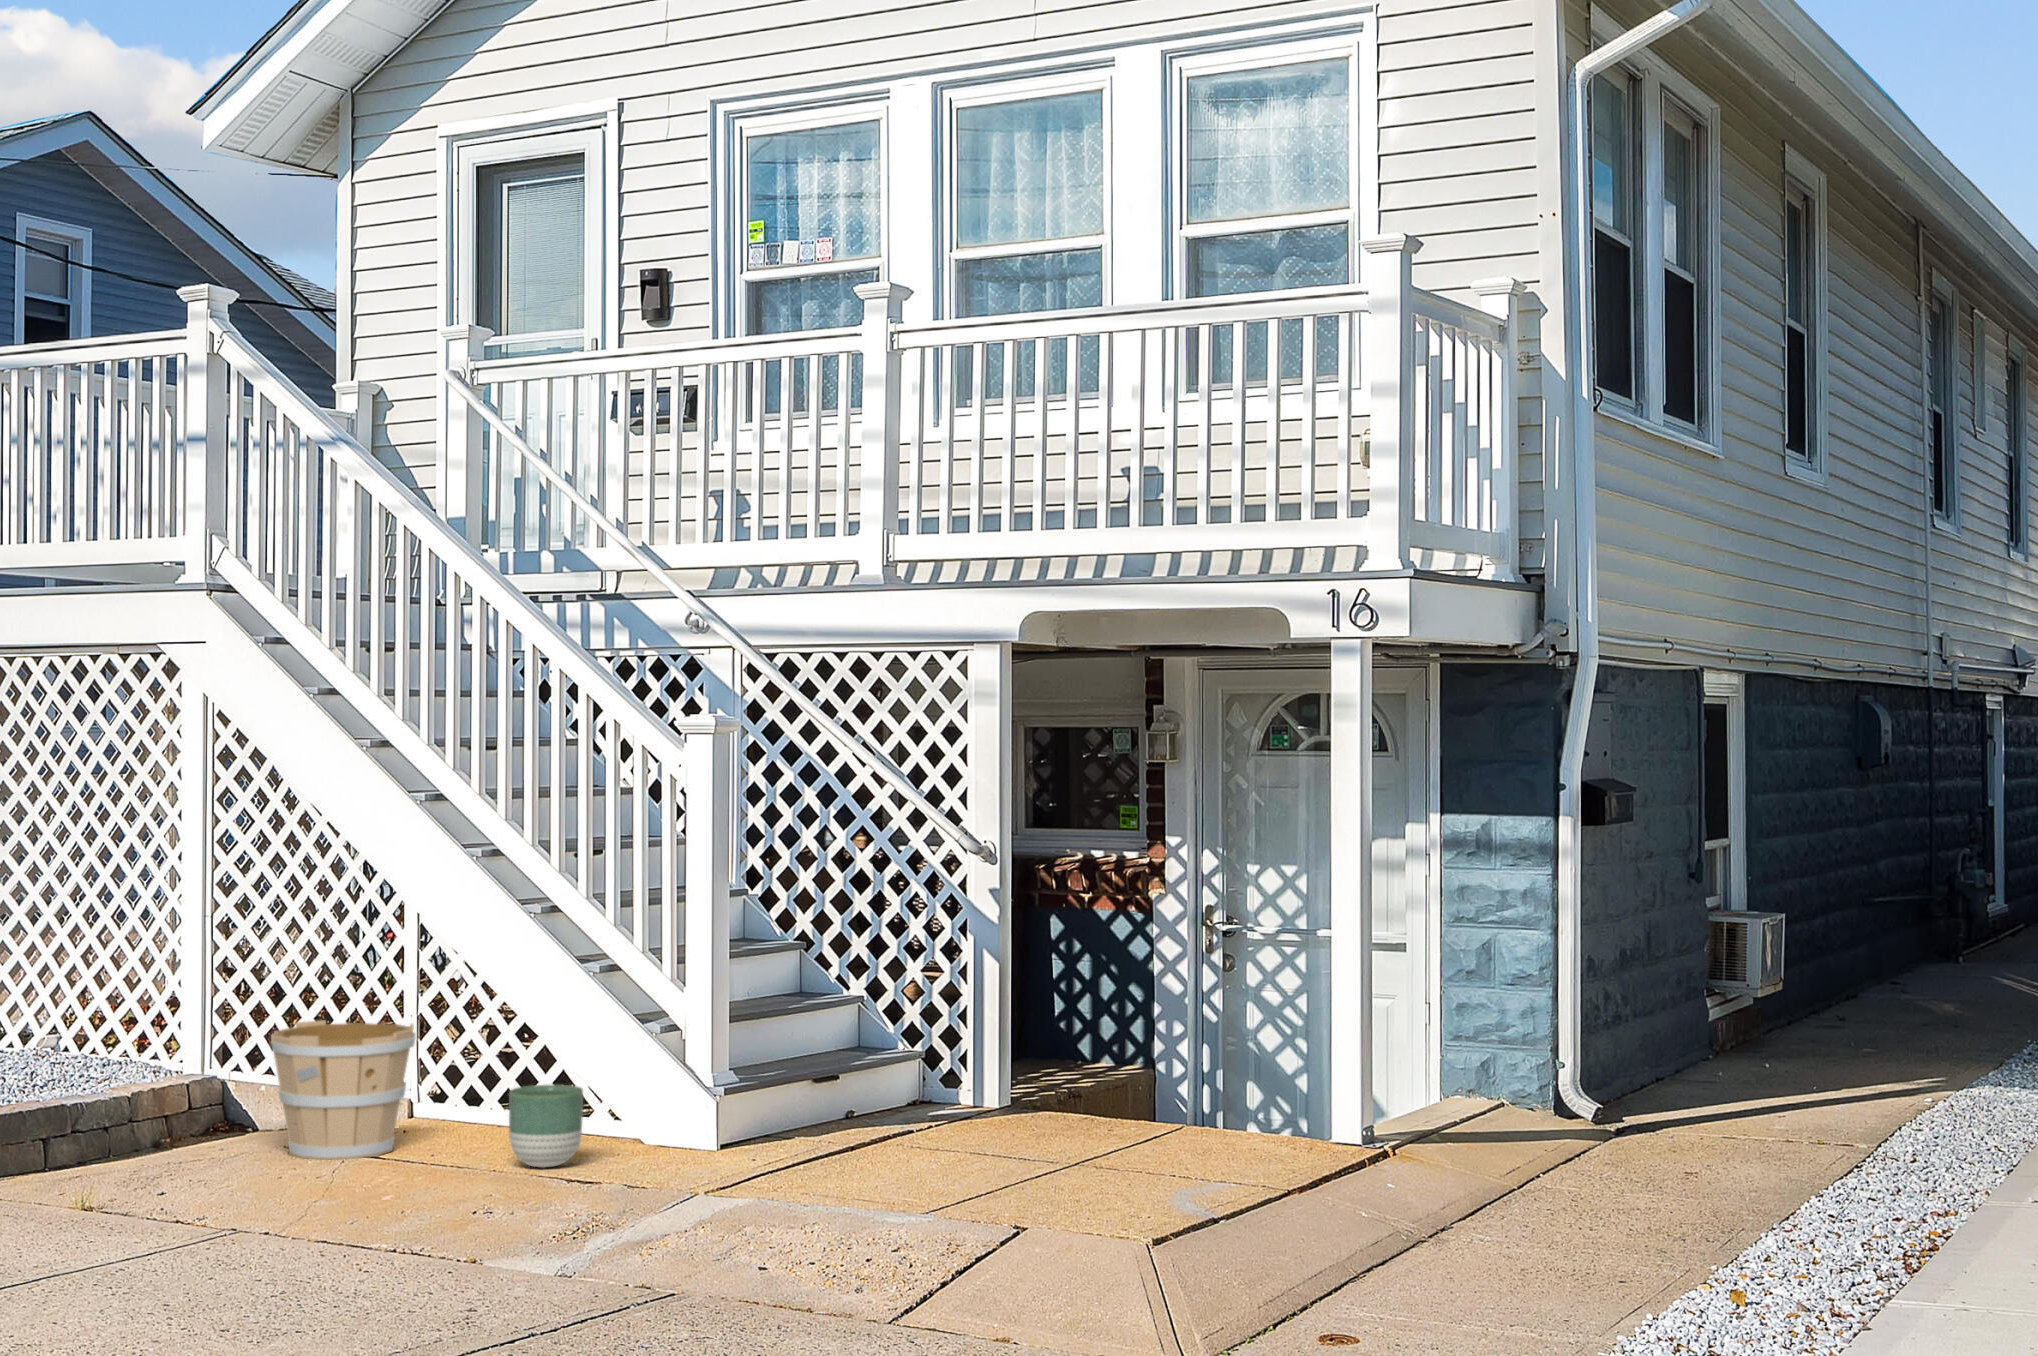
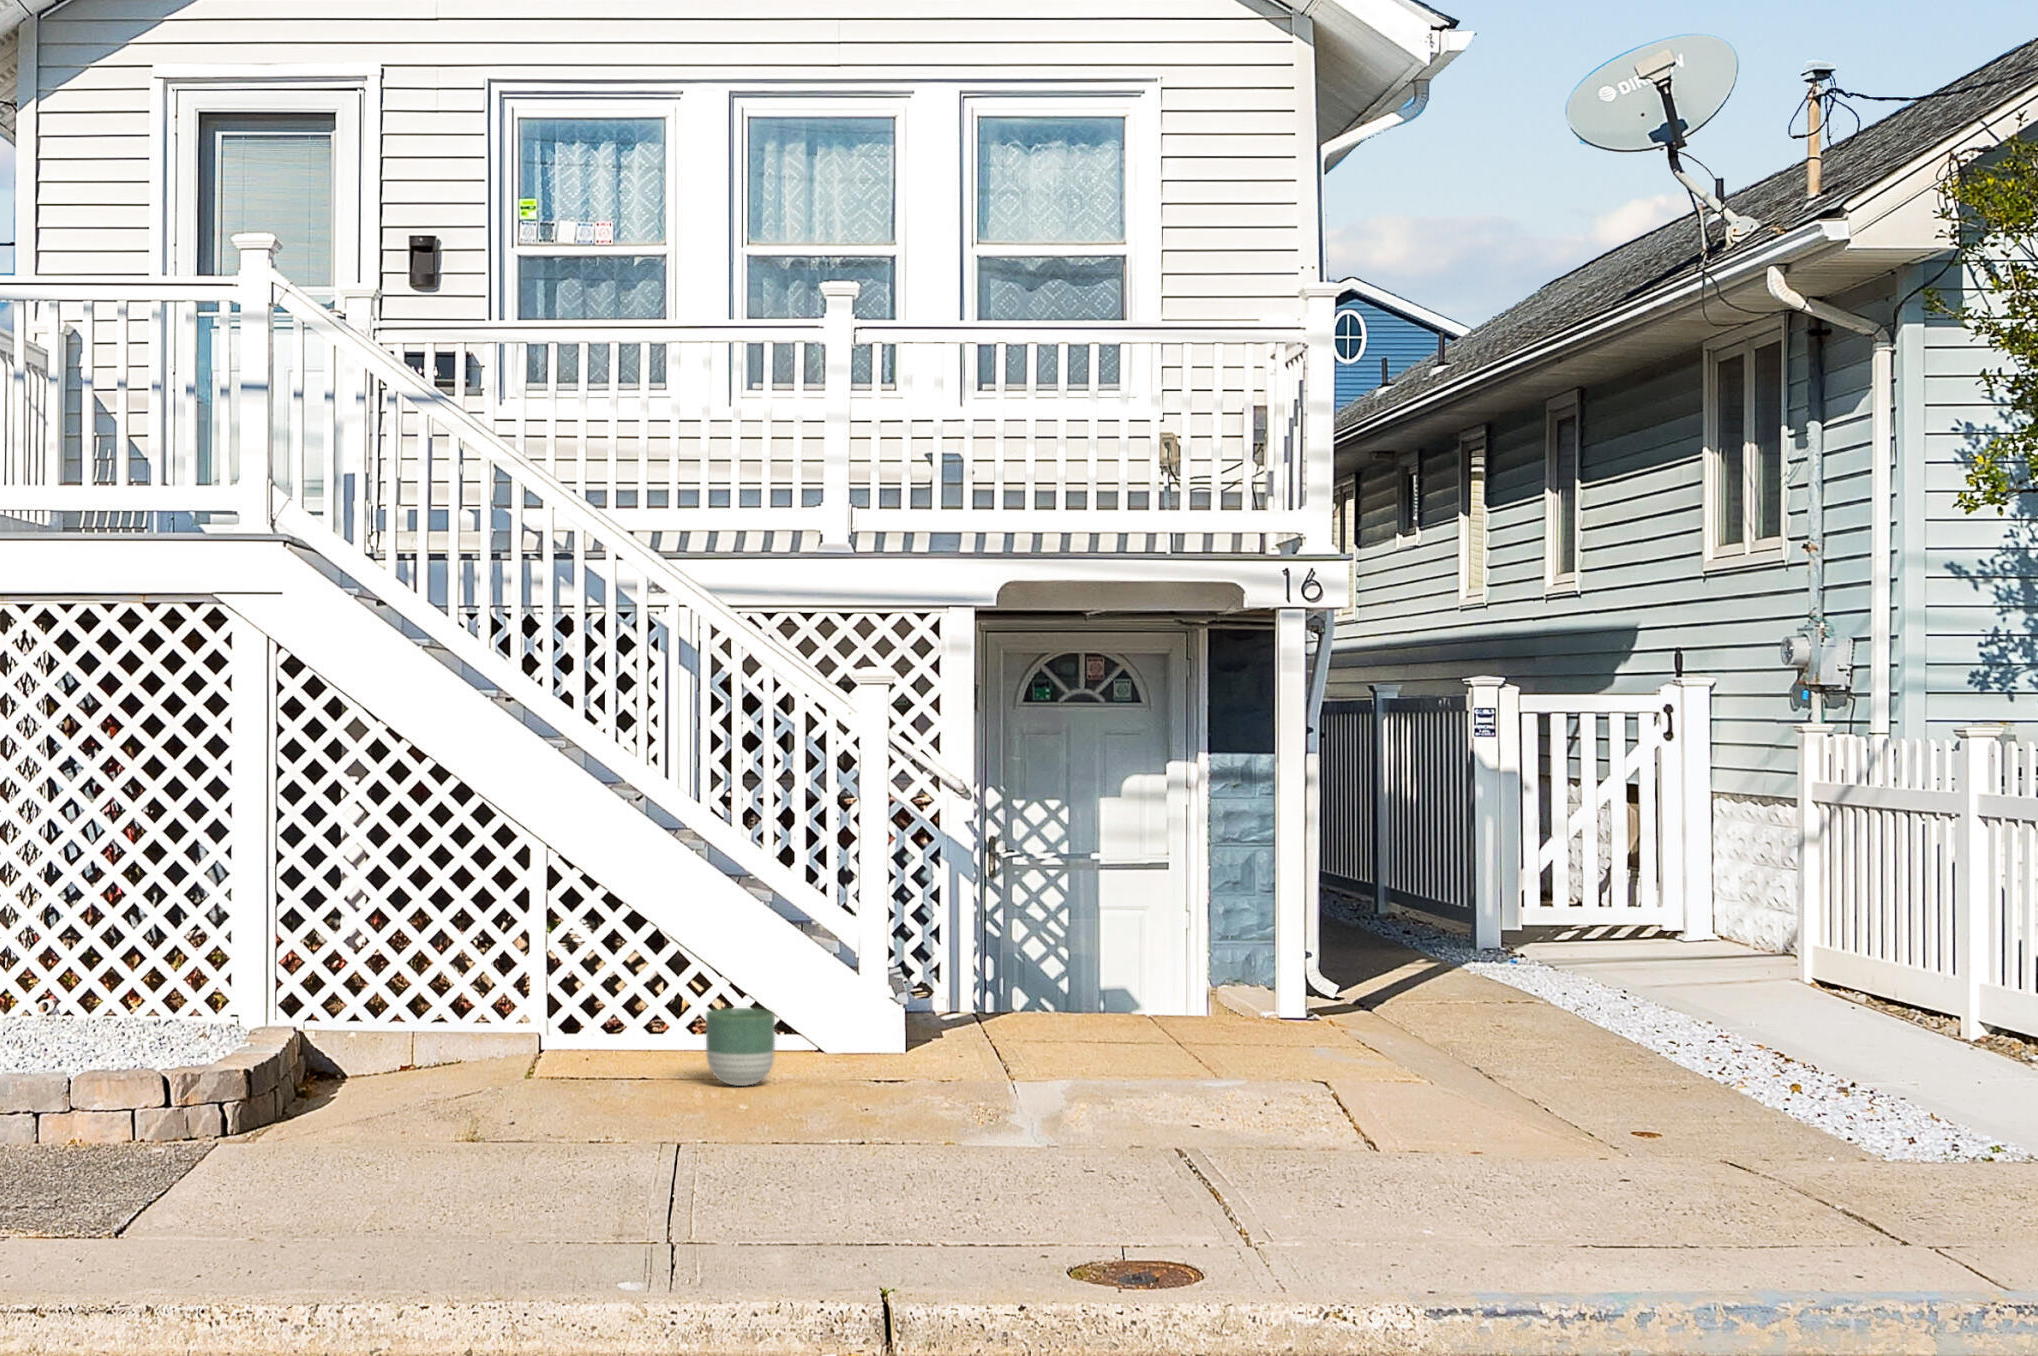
wooden bucket: present [271,1020,416,1160] -> none [438,960,578,1096]

